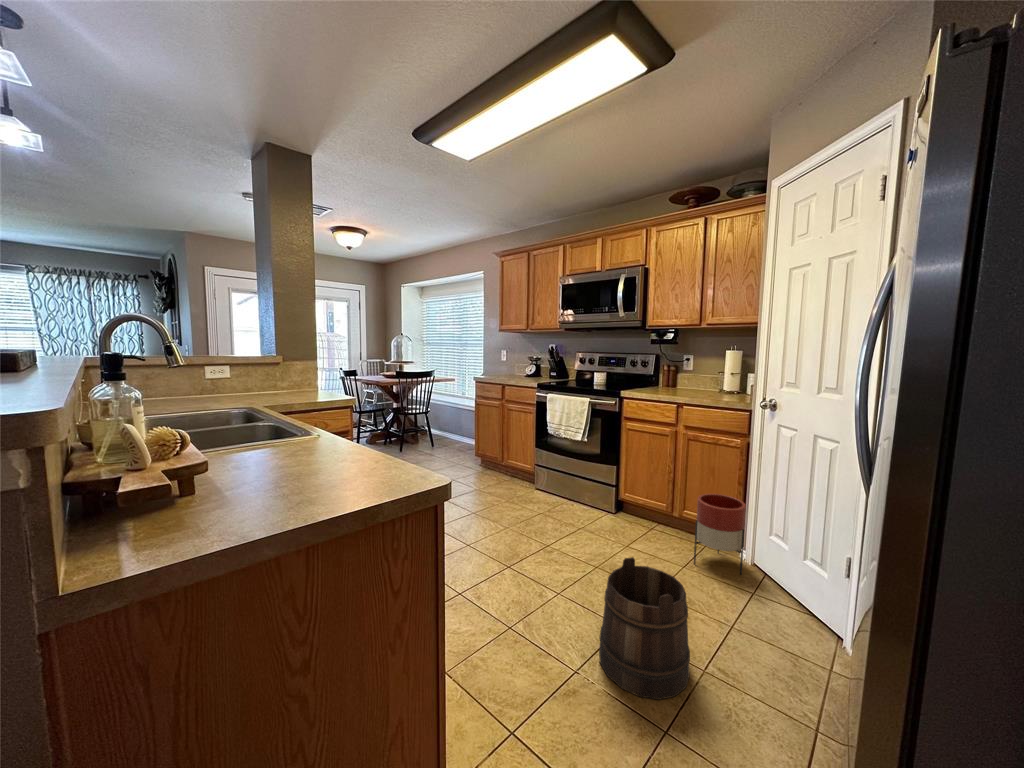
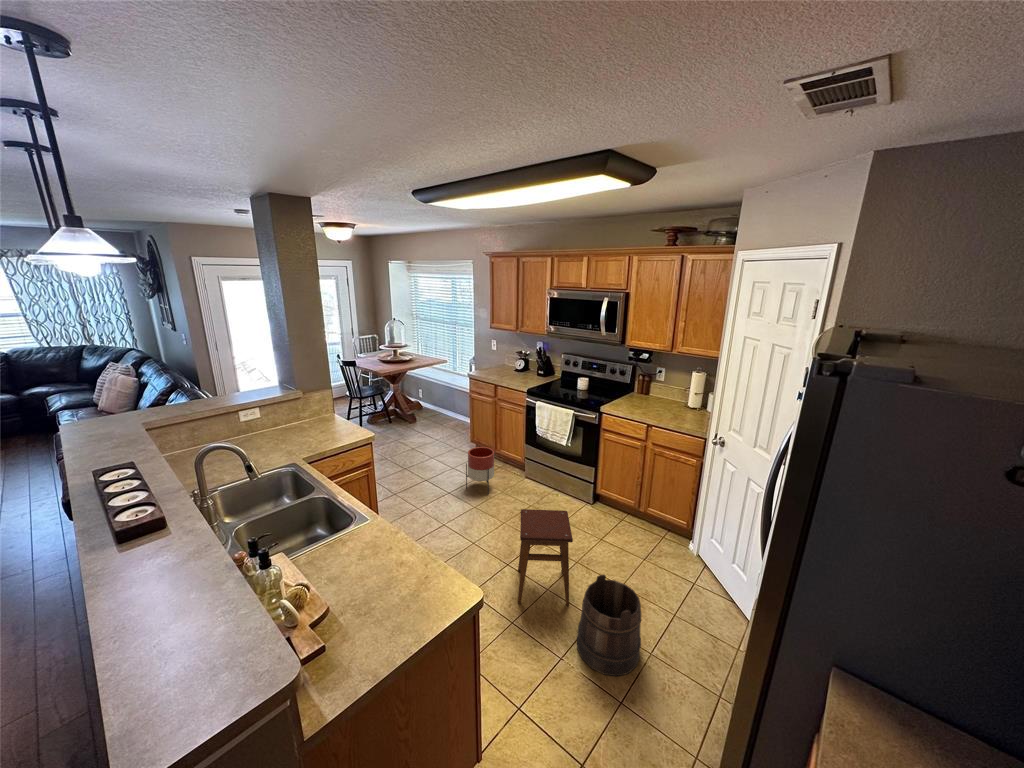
stool: none [521,490,590,612] -> present [518,509,573,605]
planter: present [694,494,746,575] -> present [466,447,494,494]

